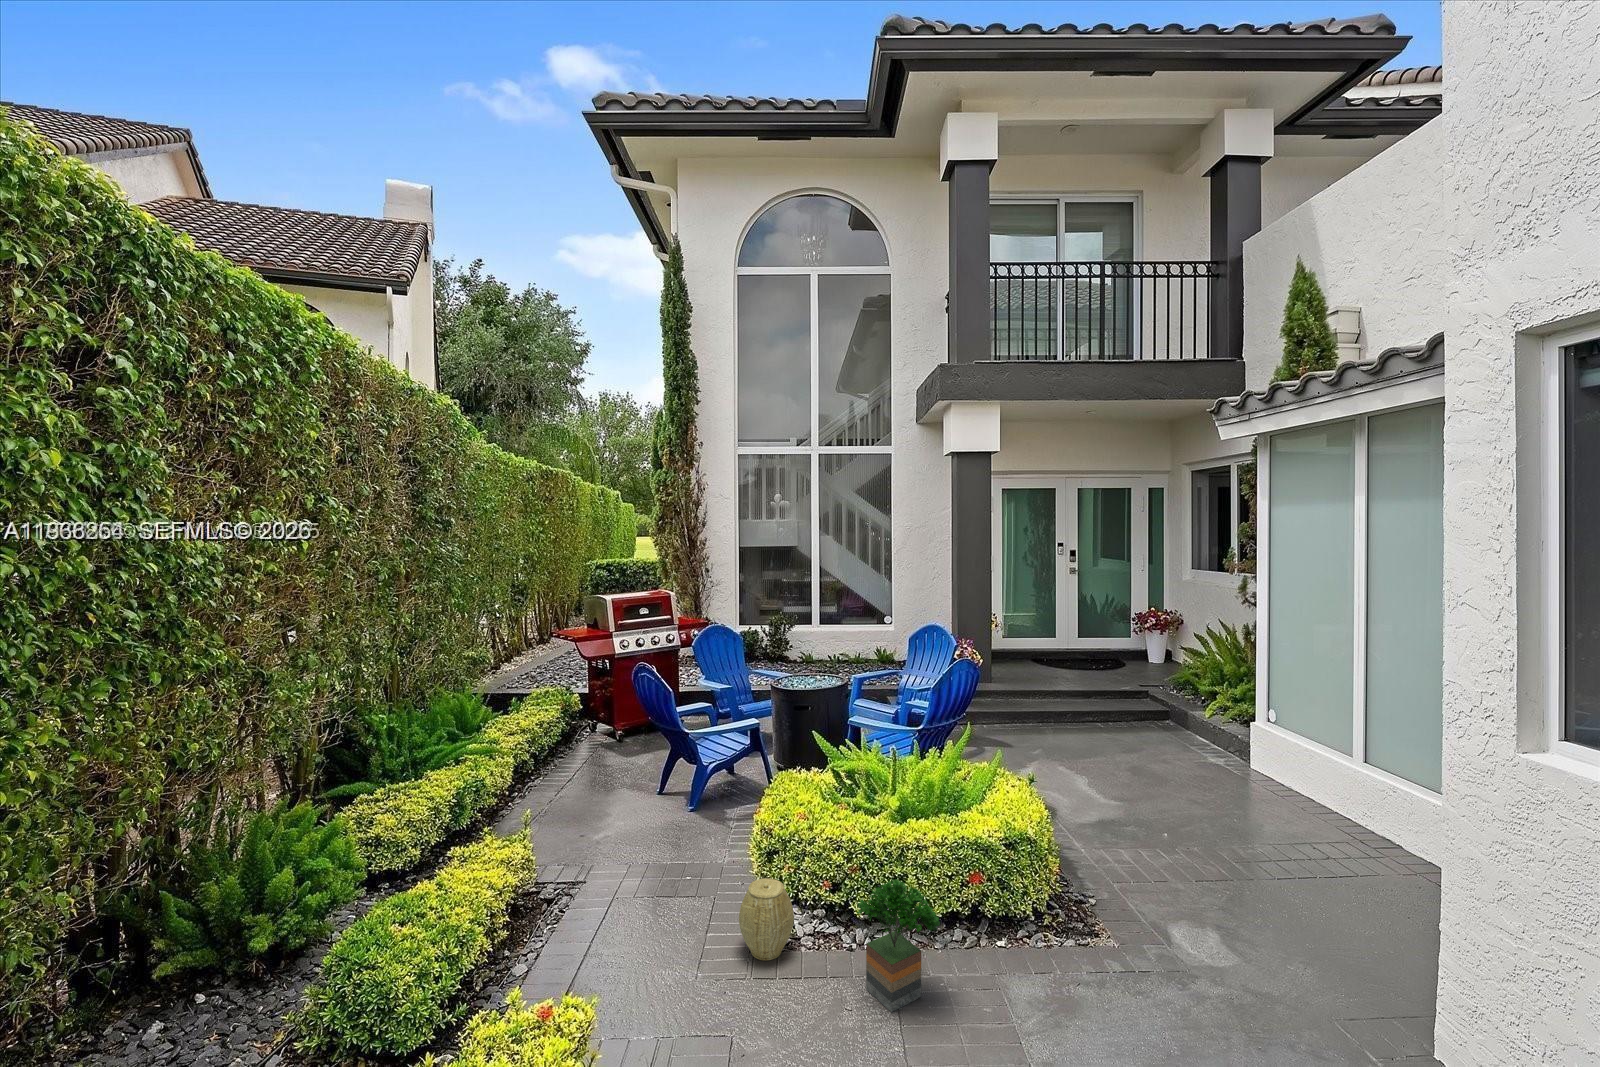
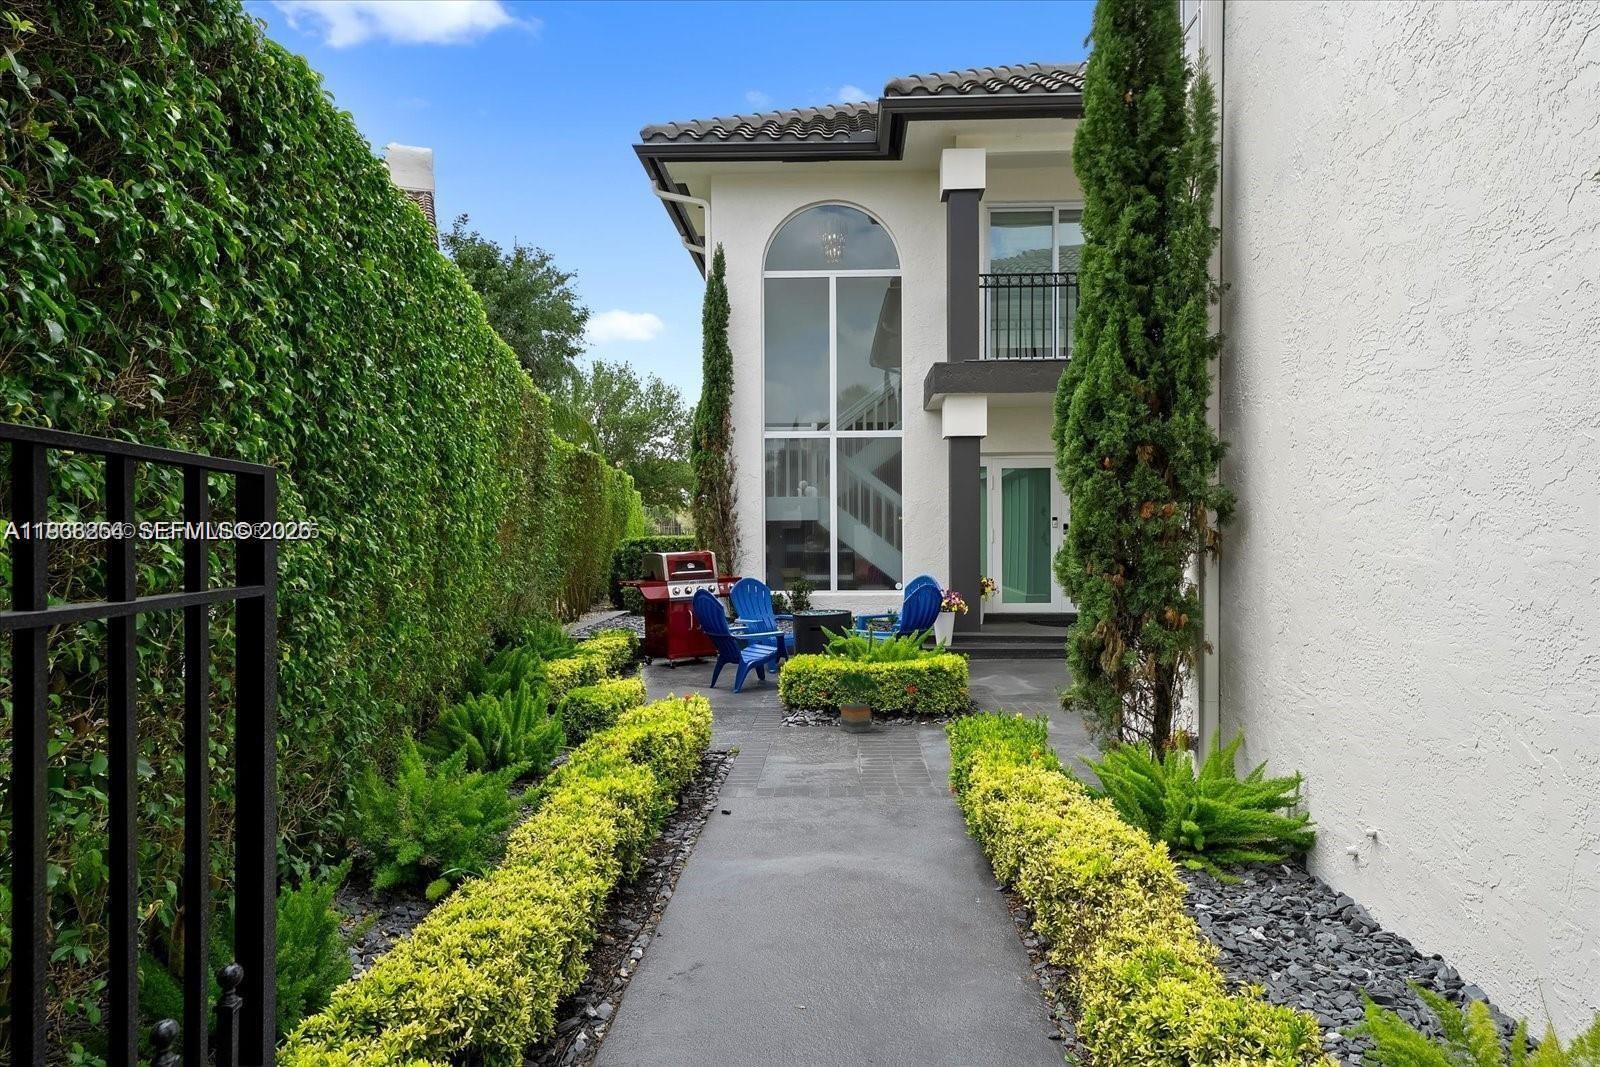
woven basket: present [739,878,794,961] -> none [771,684,803,725]

